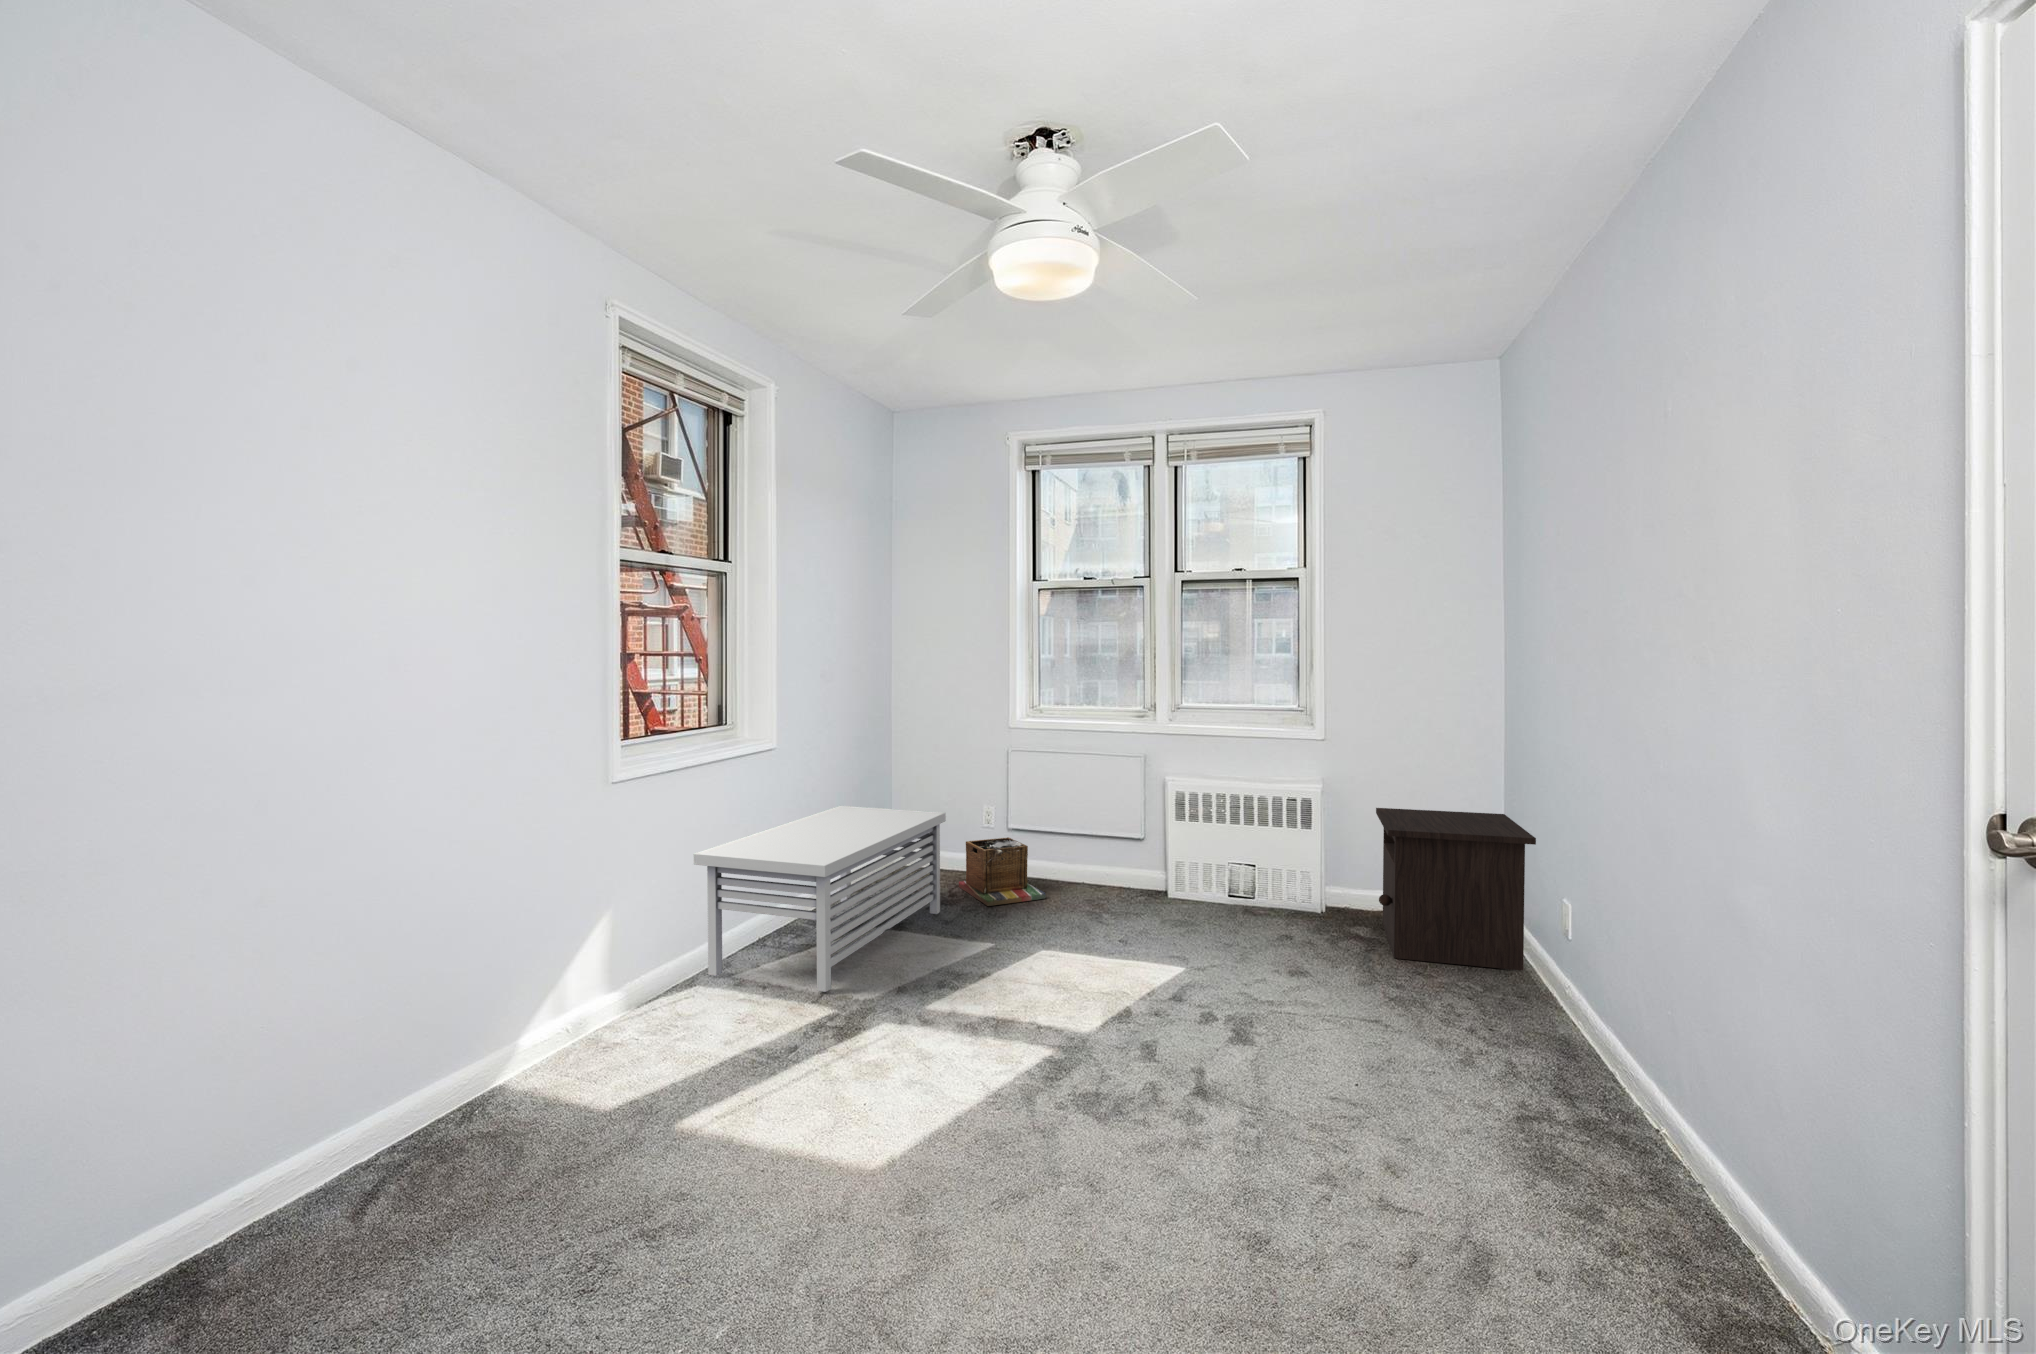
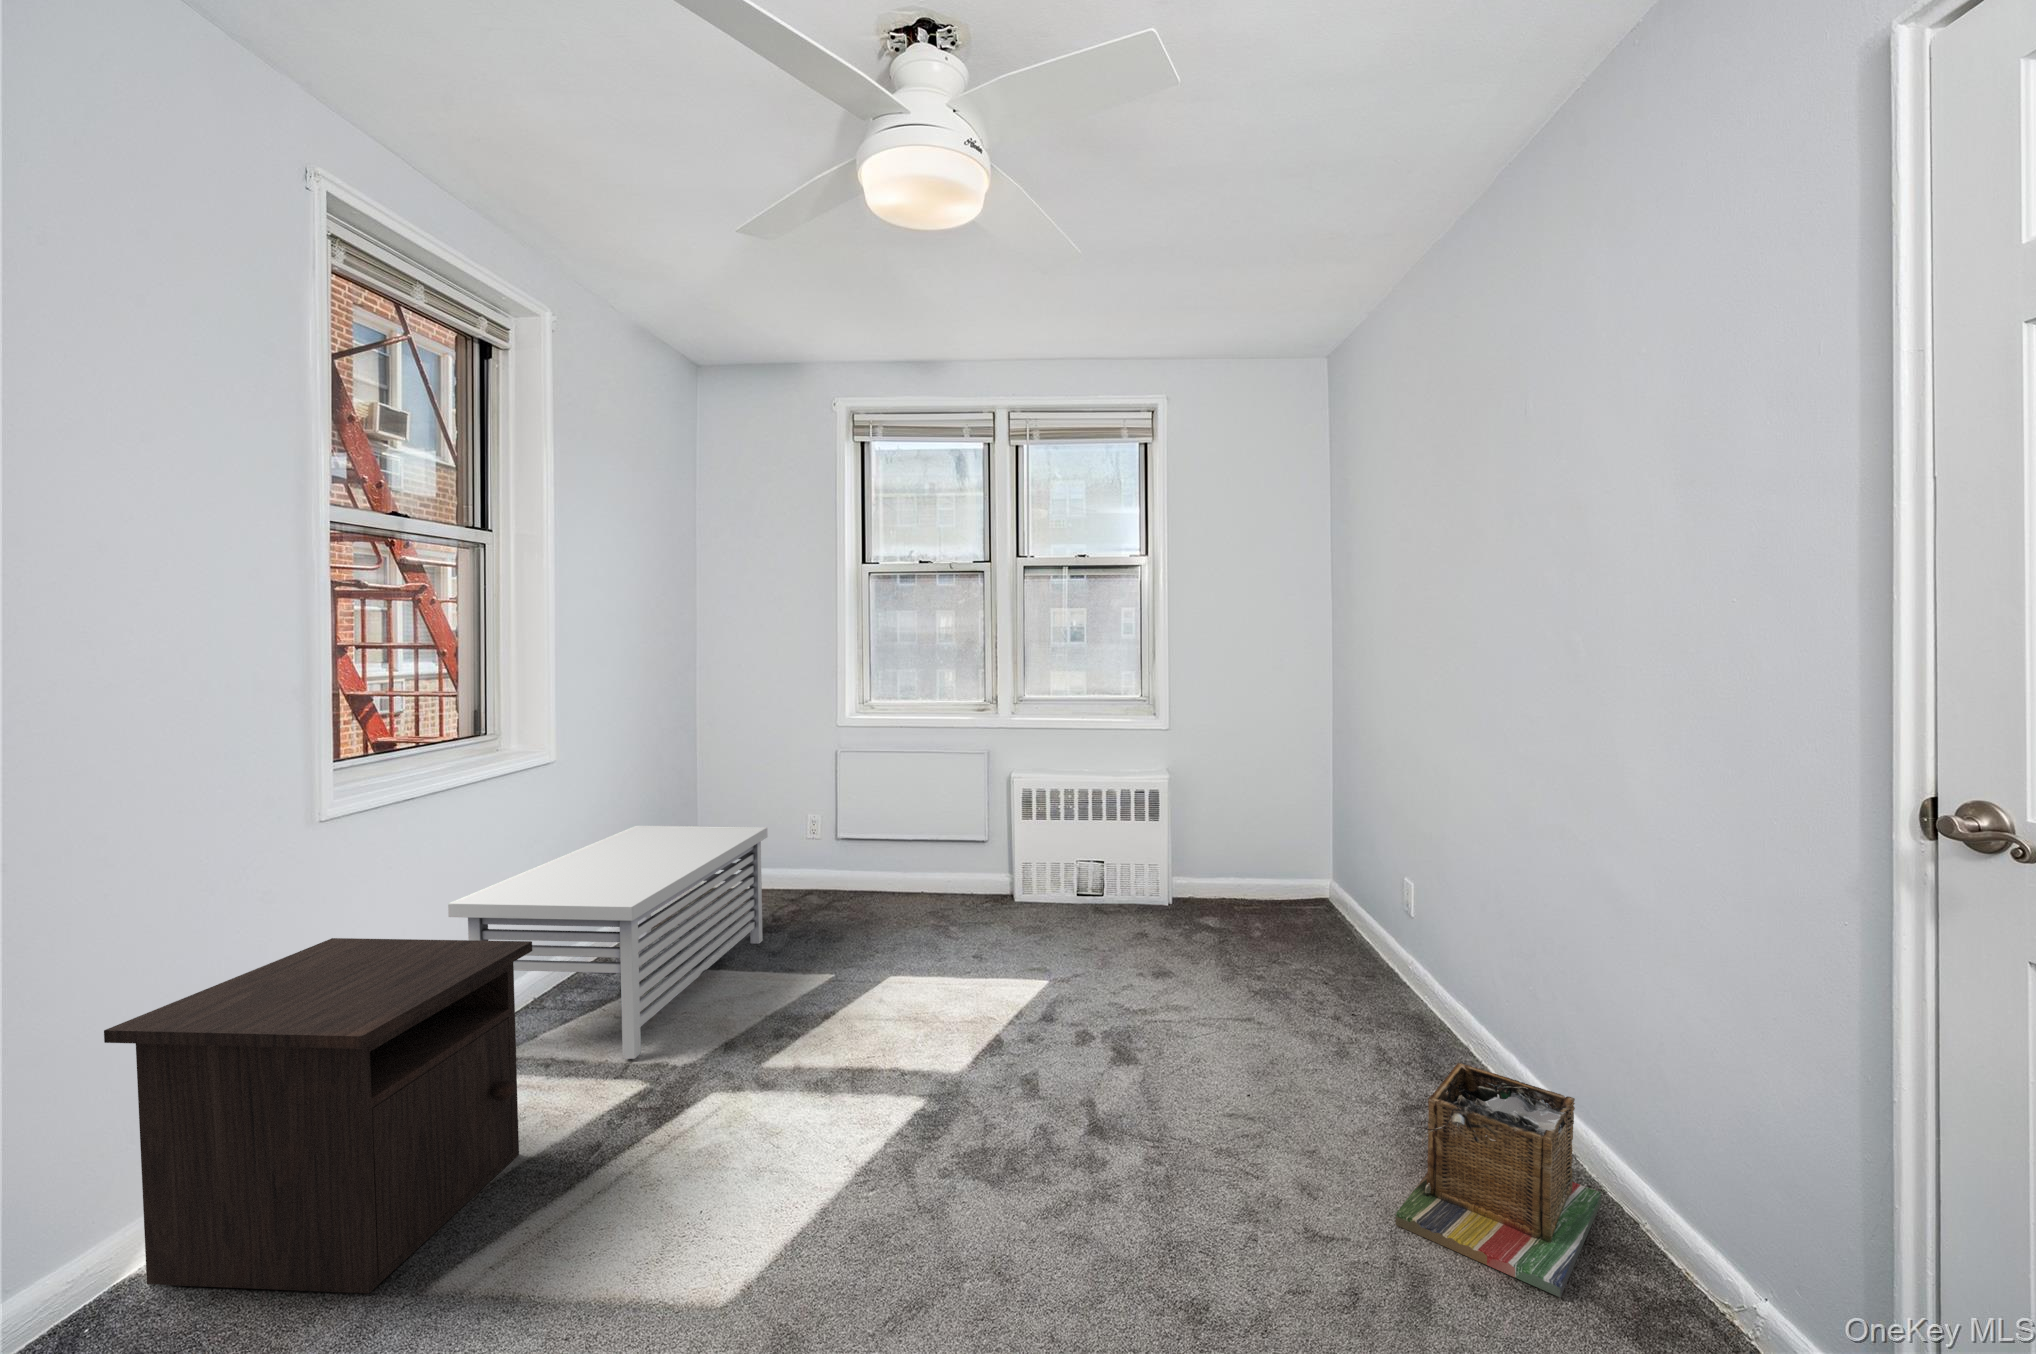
nightstand: present [1376,808,1536,971] -> present [104,938,532,1293]
laundry basket: present [959,837,1046,906] -> present [1396,1063,1601,1297]

